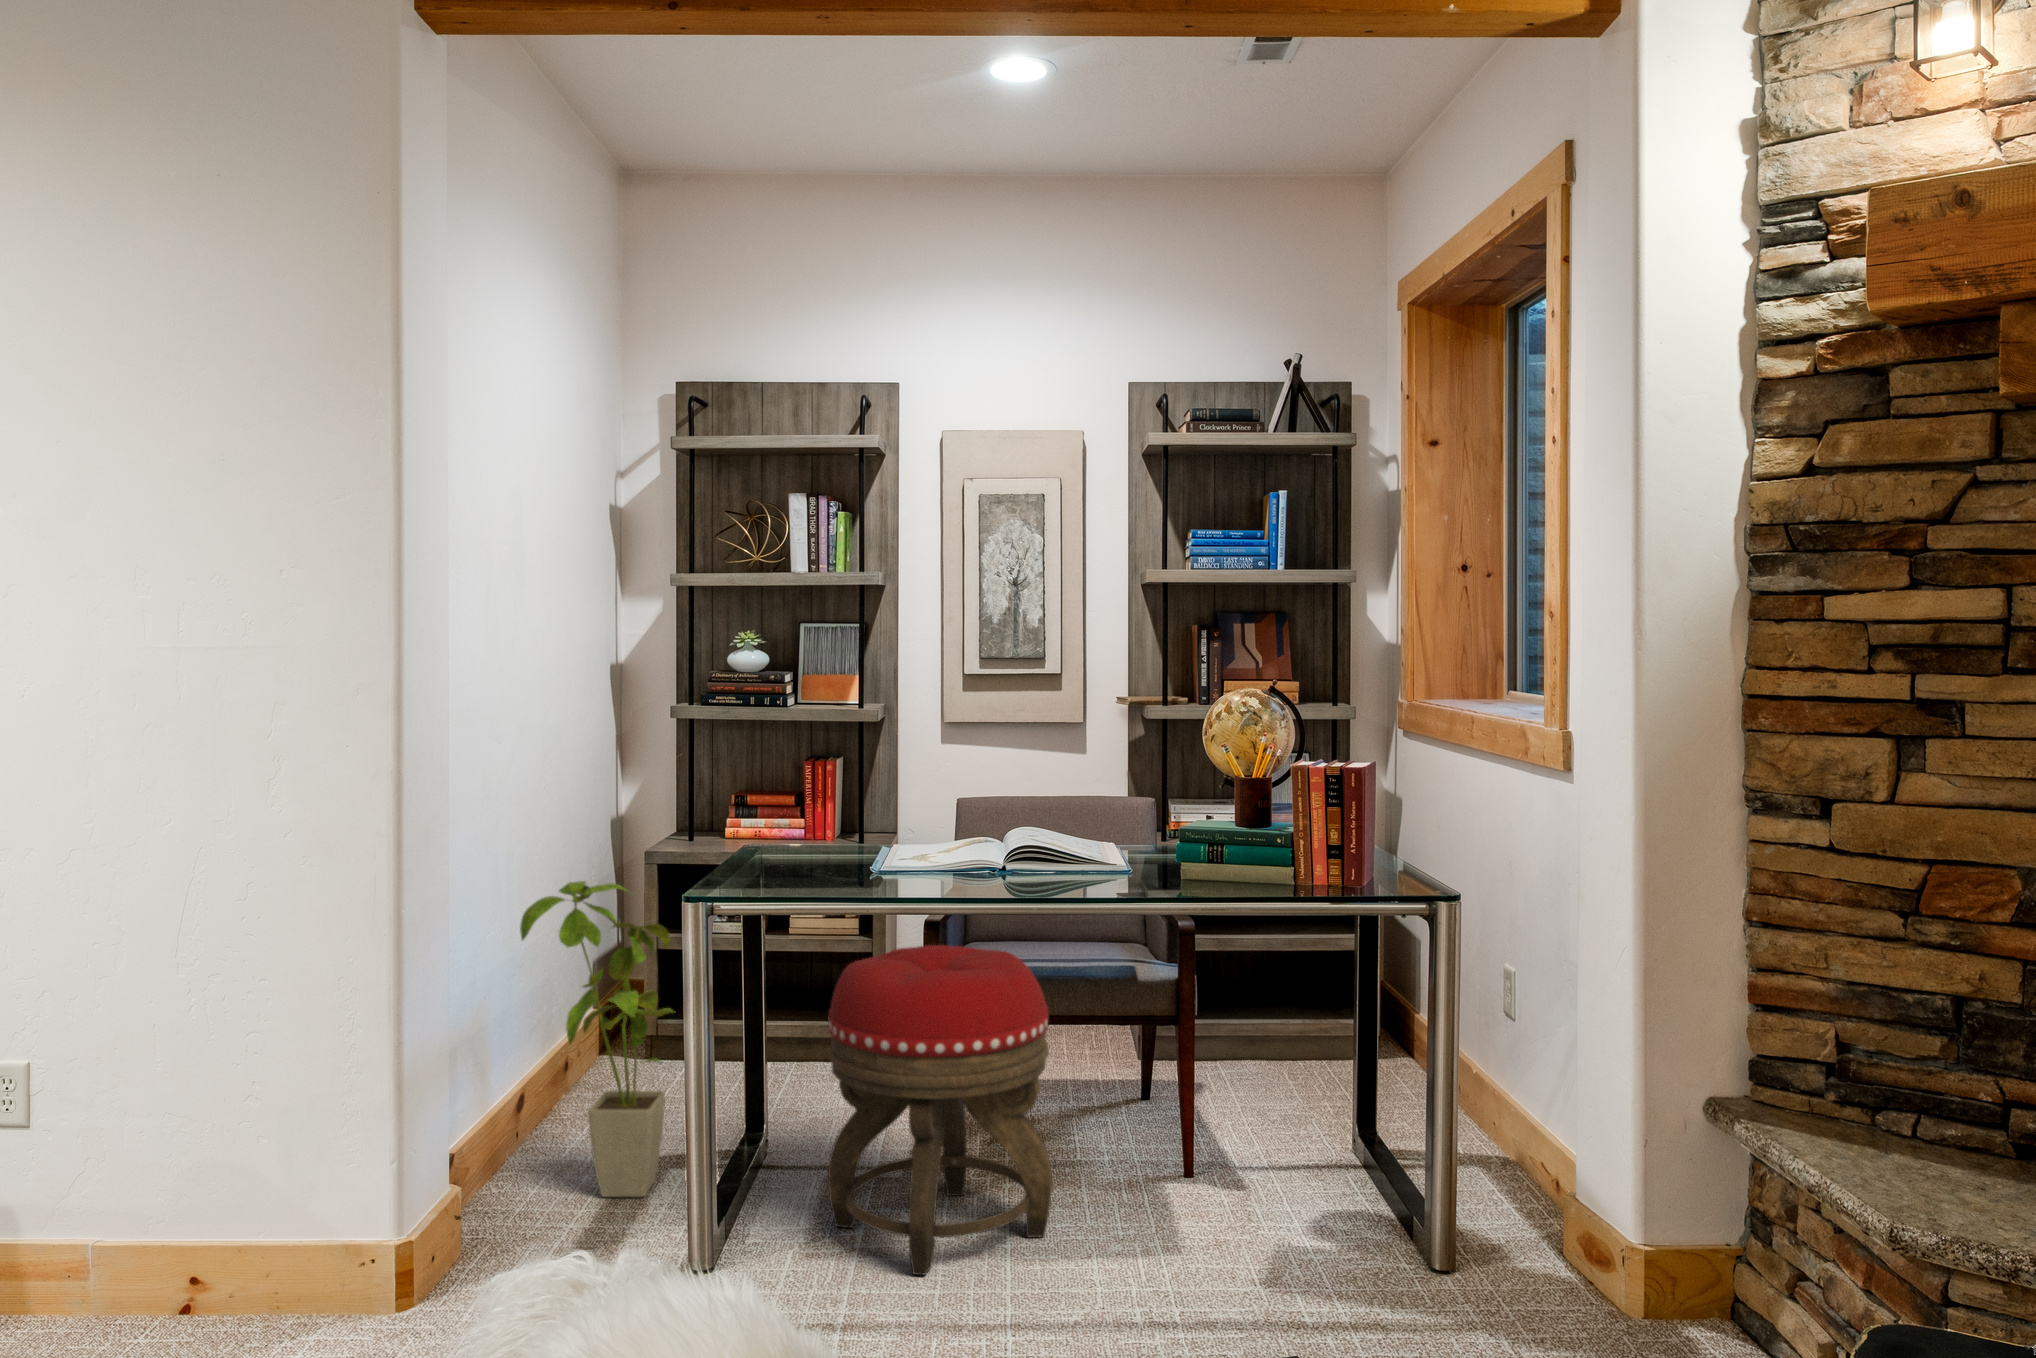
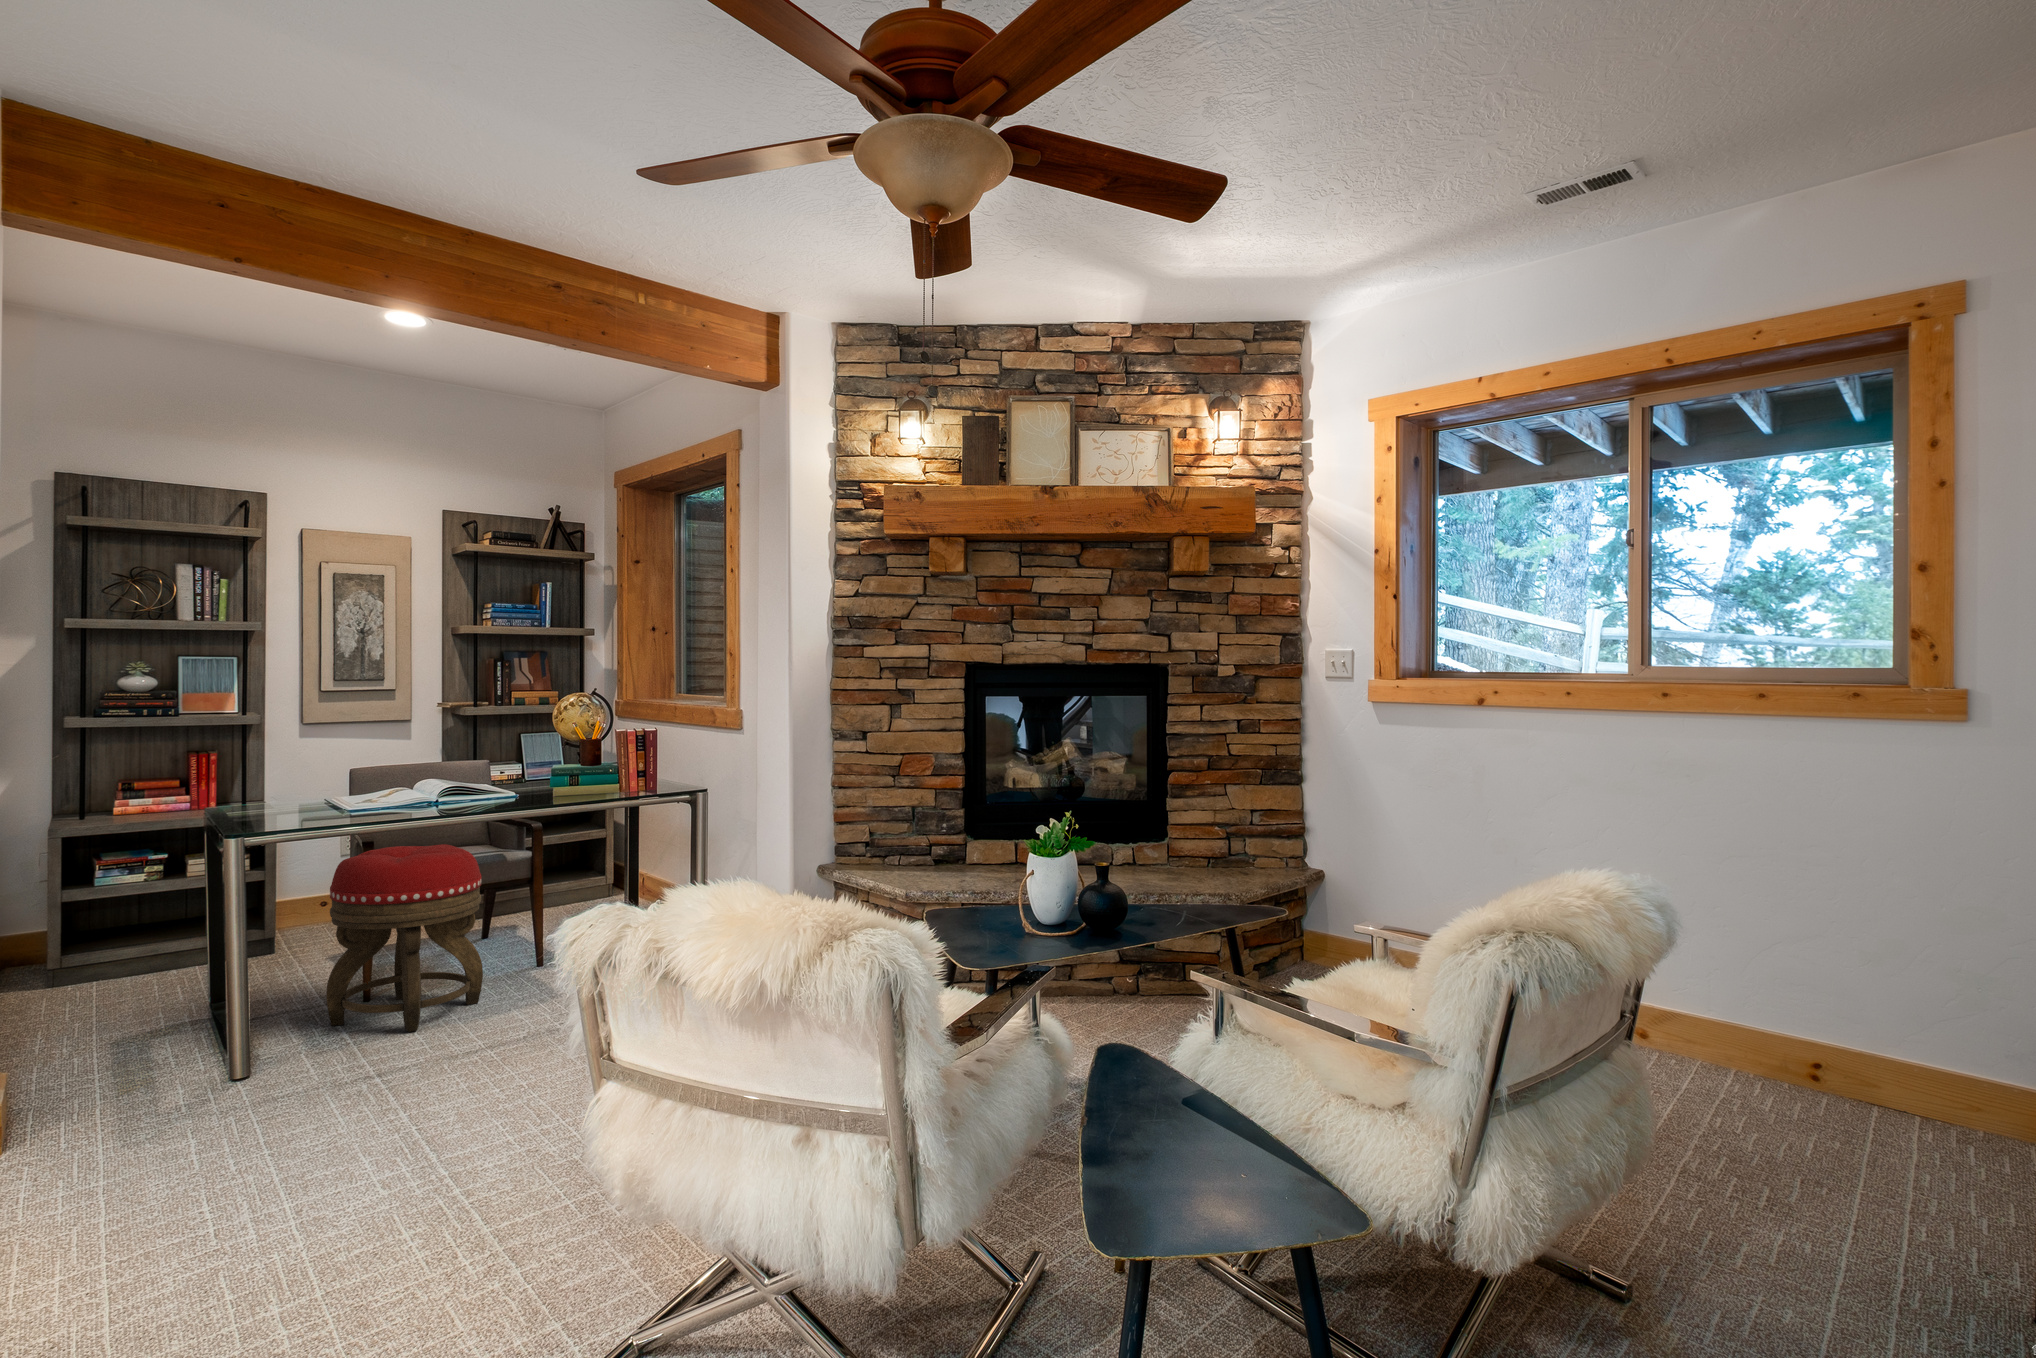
house plant: present [520,881,675,1197] -> none [54,828,200,1050]

